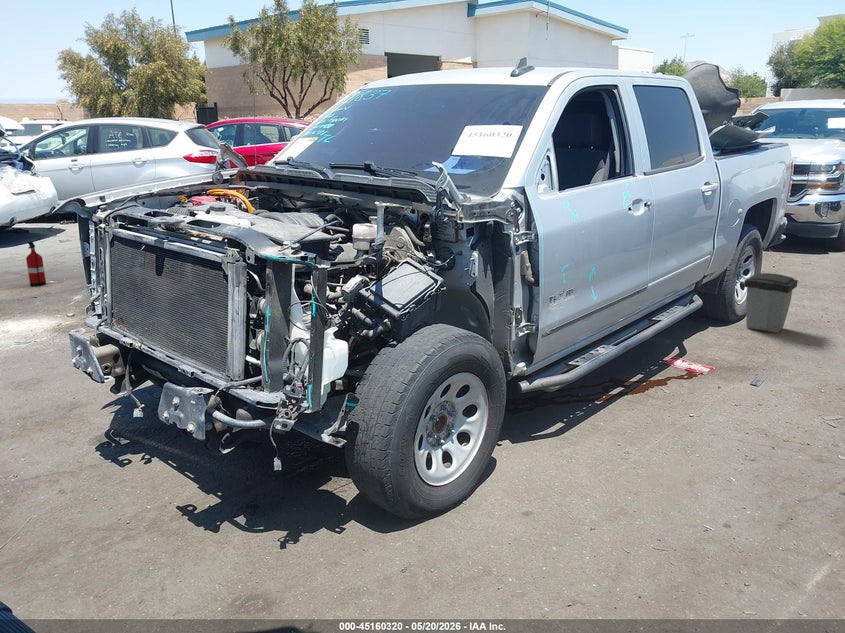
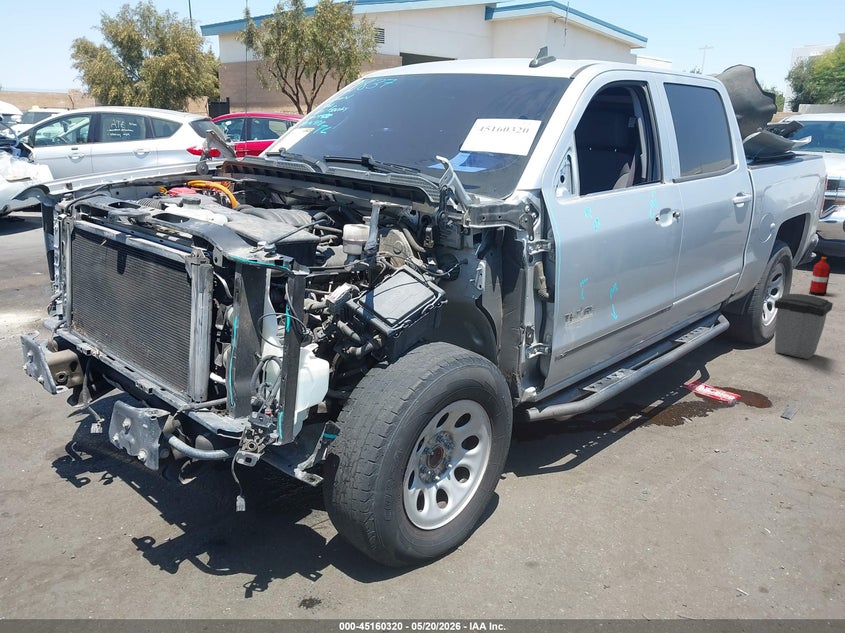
fire extinguisher: present [26,242,46,286] -> present [809,250,833,296]

